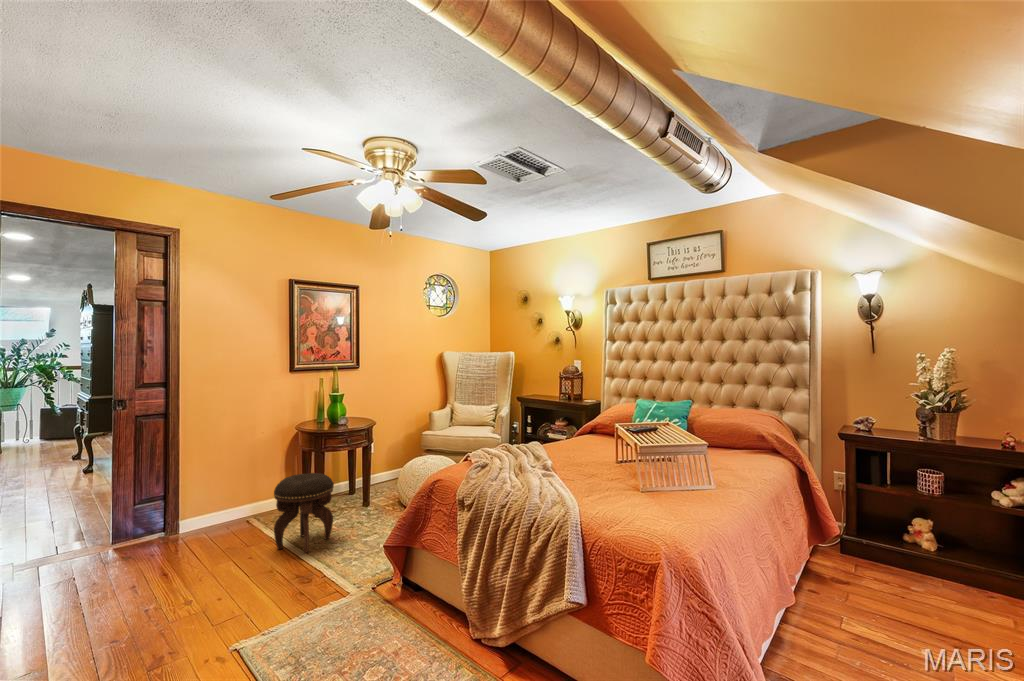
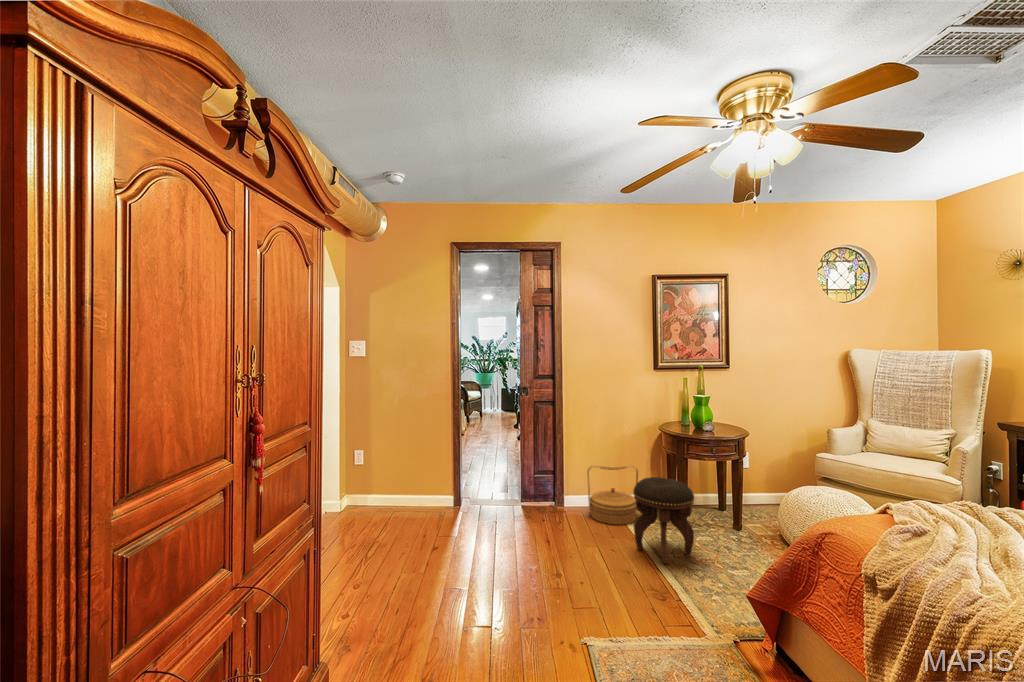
woven basket: none [213,470,274,537] -> present [587,465,638,525]

